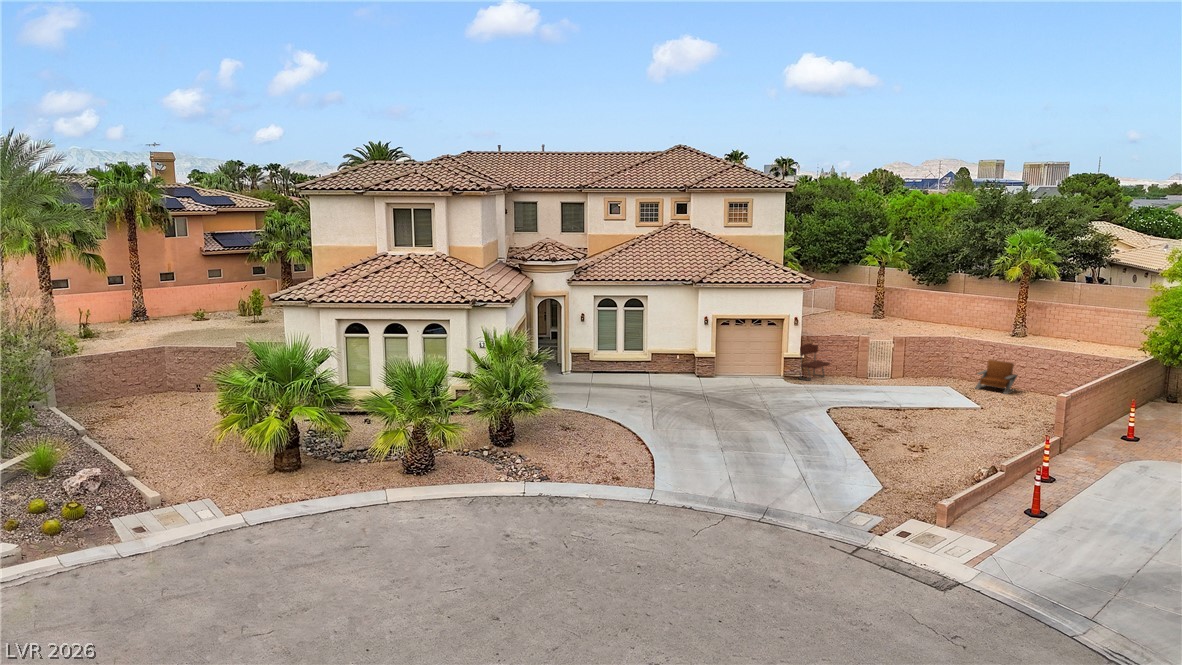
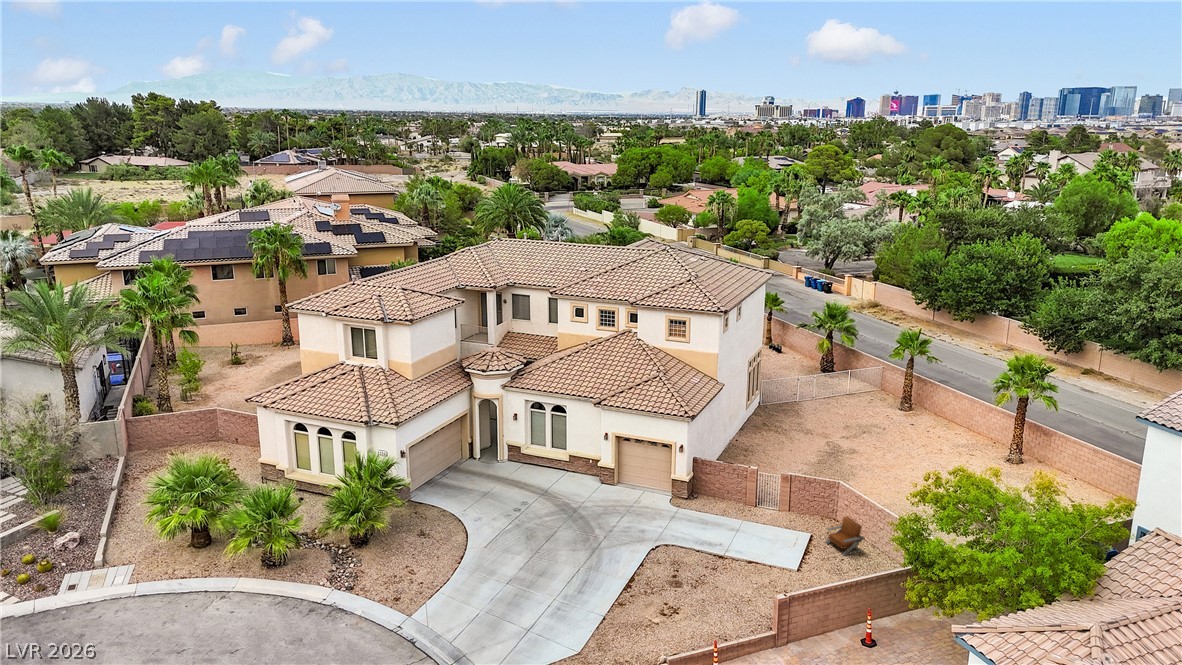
bench: present [799,343,830,381] -> none [680,468,712,505]

